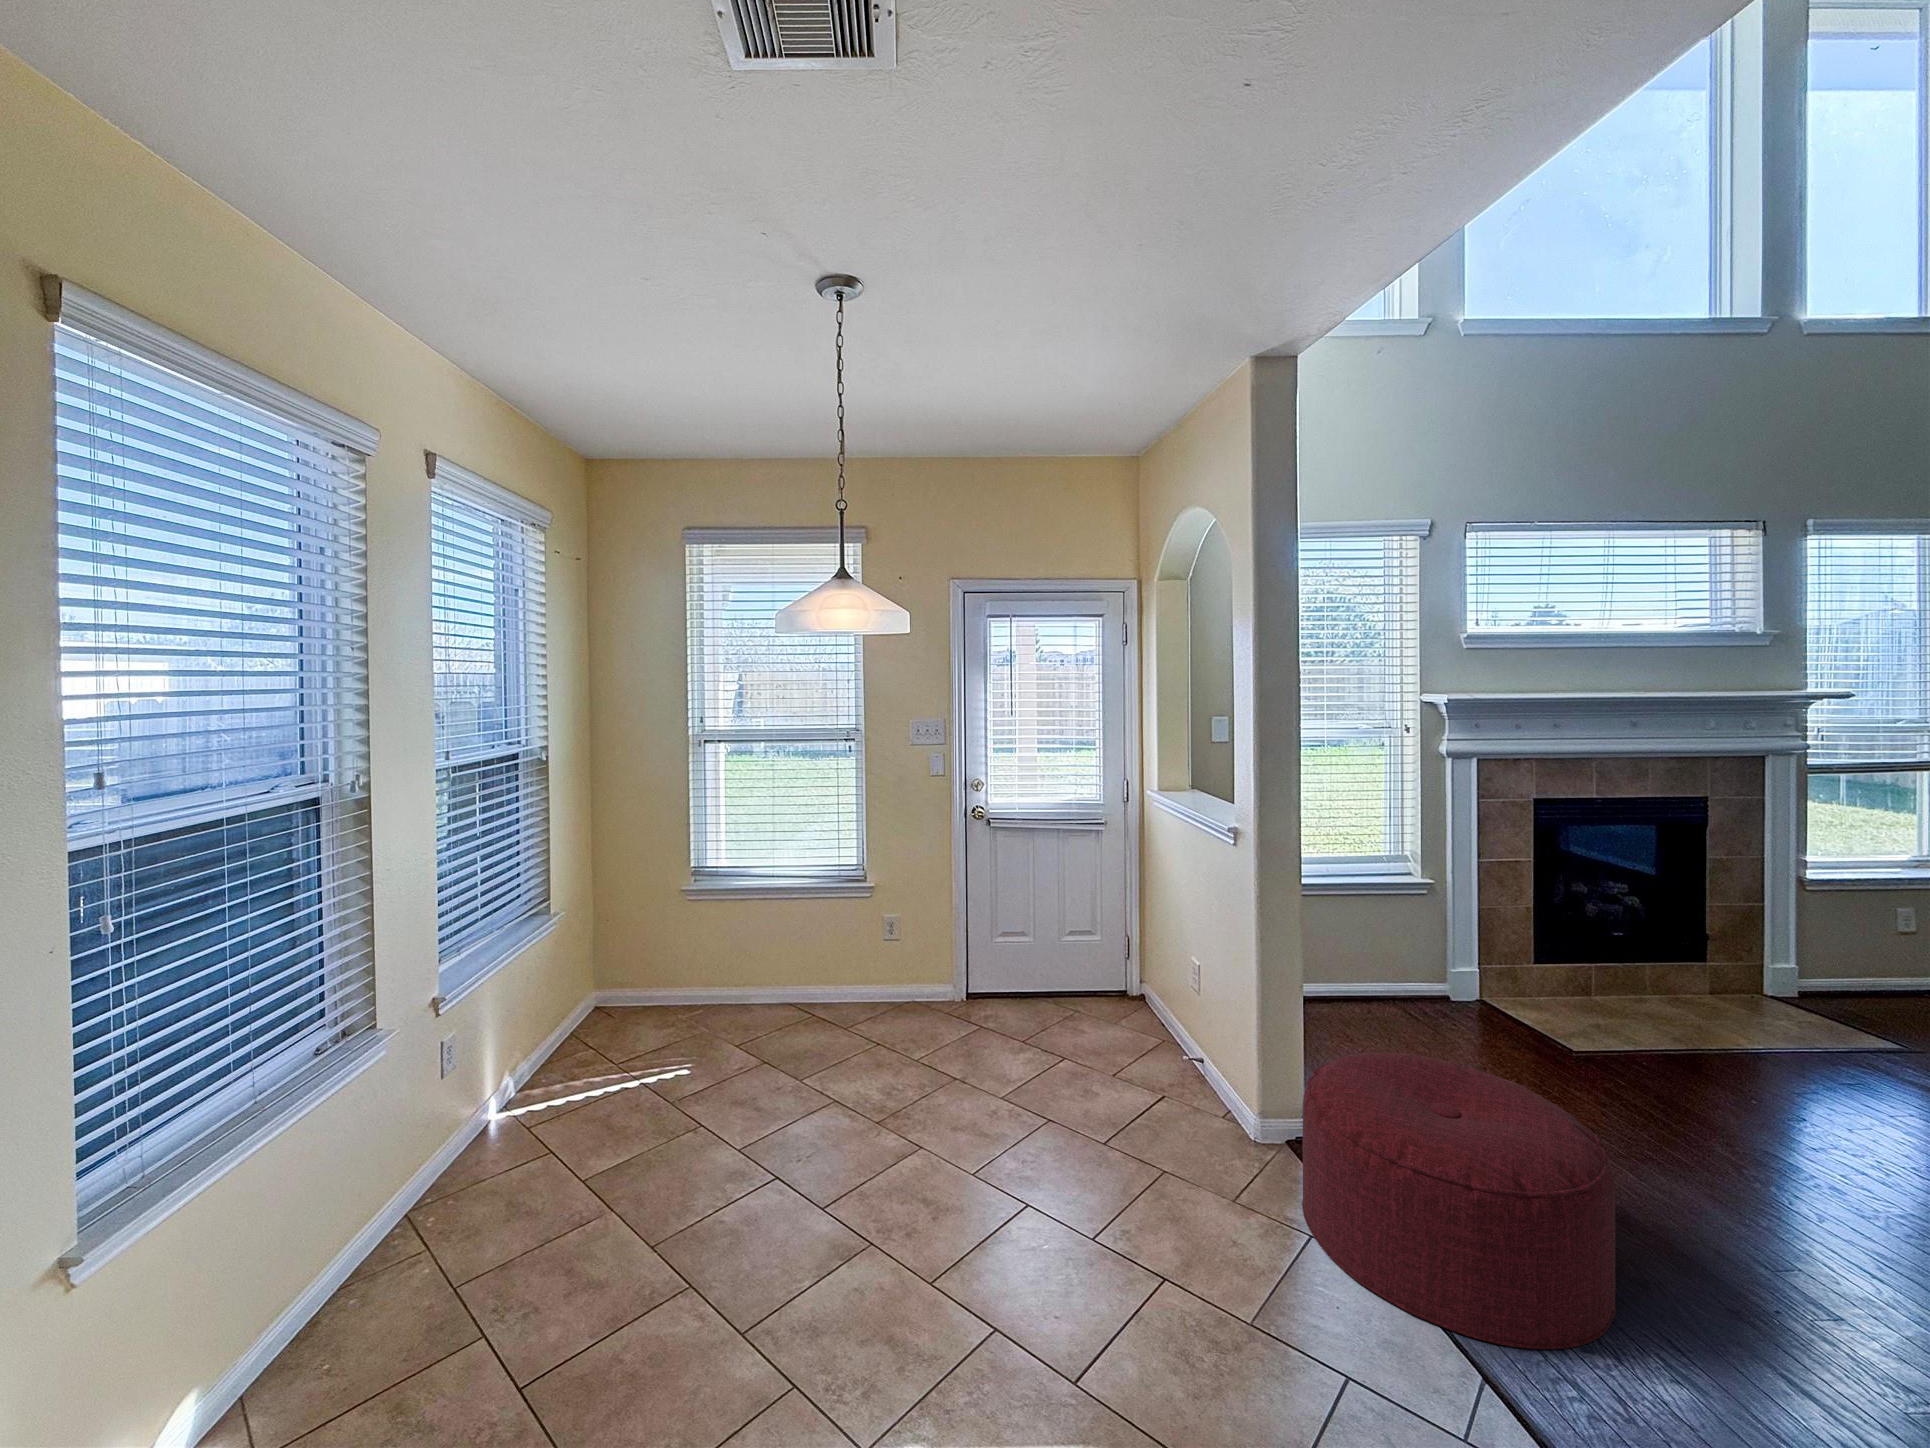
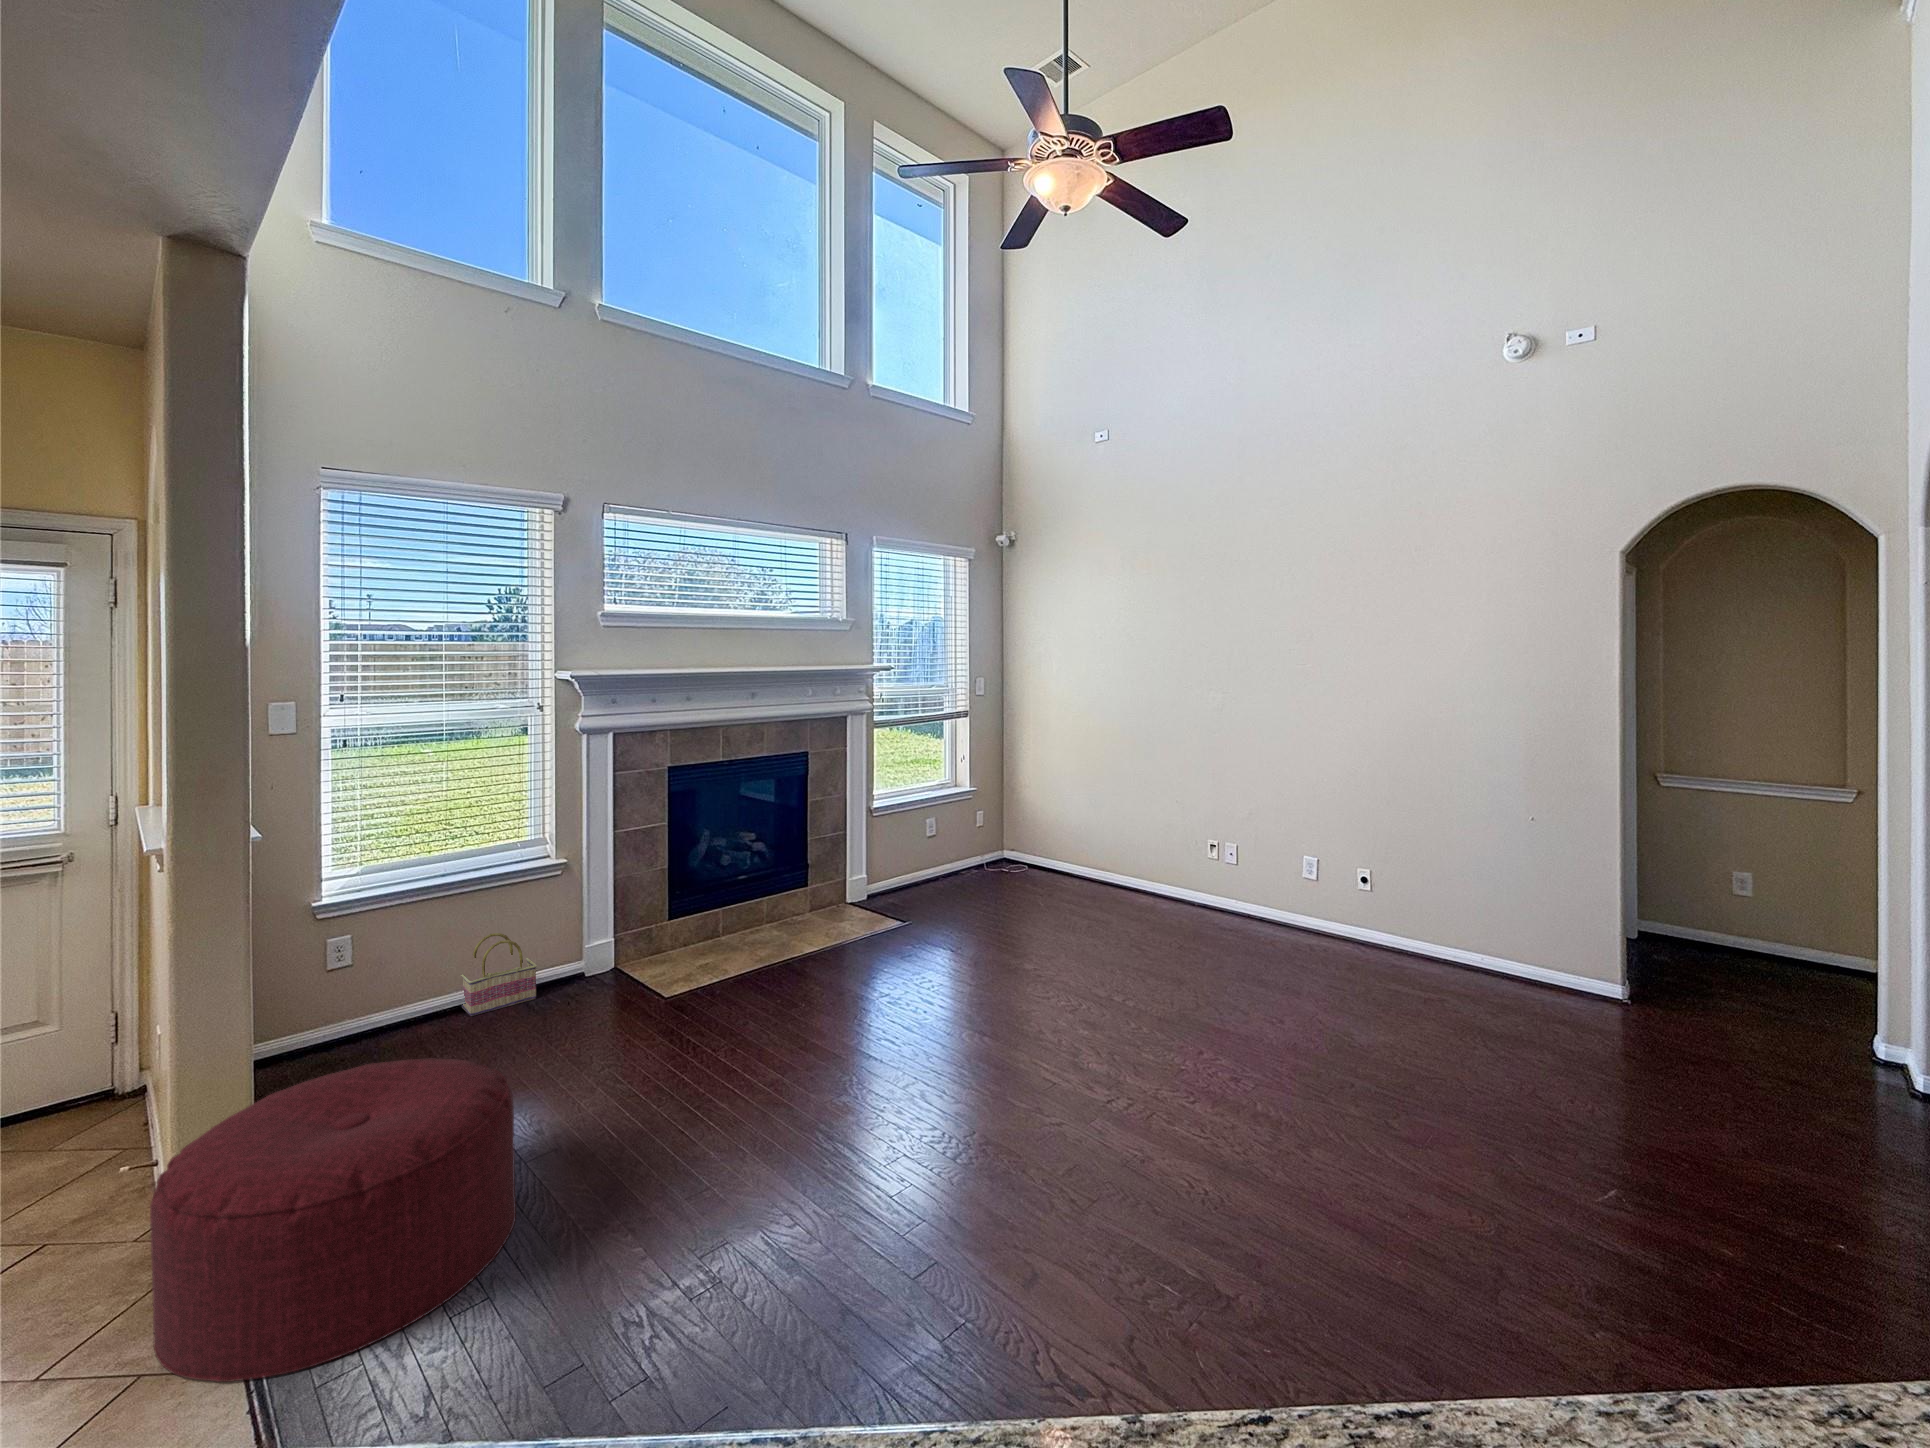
basket: none [1343,940,1416,1015] -> present [461,933,537,1016]

